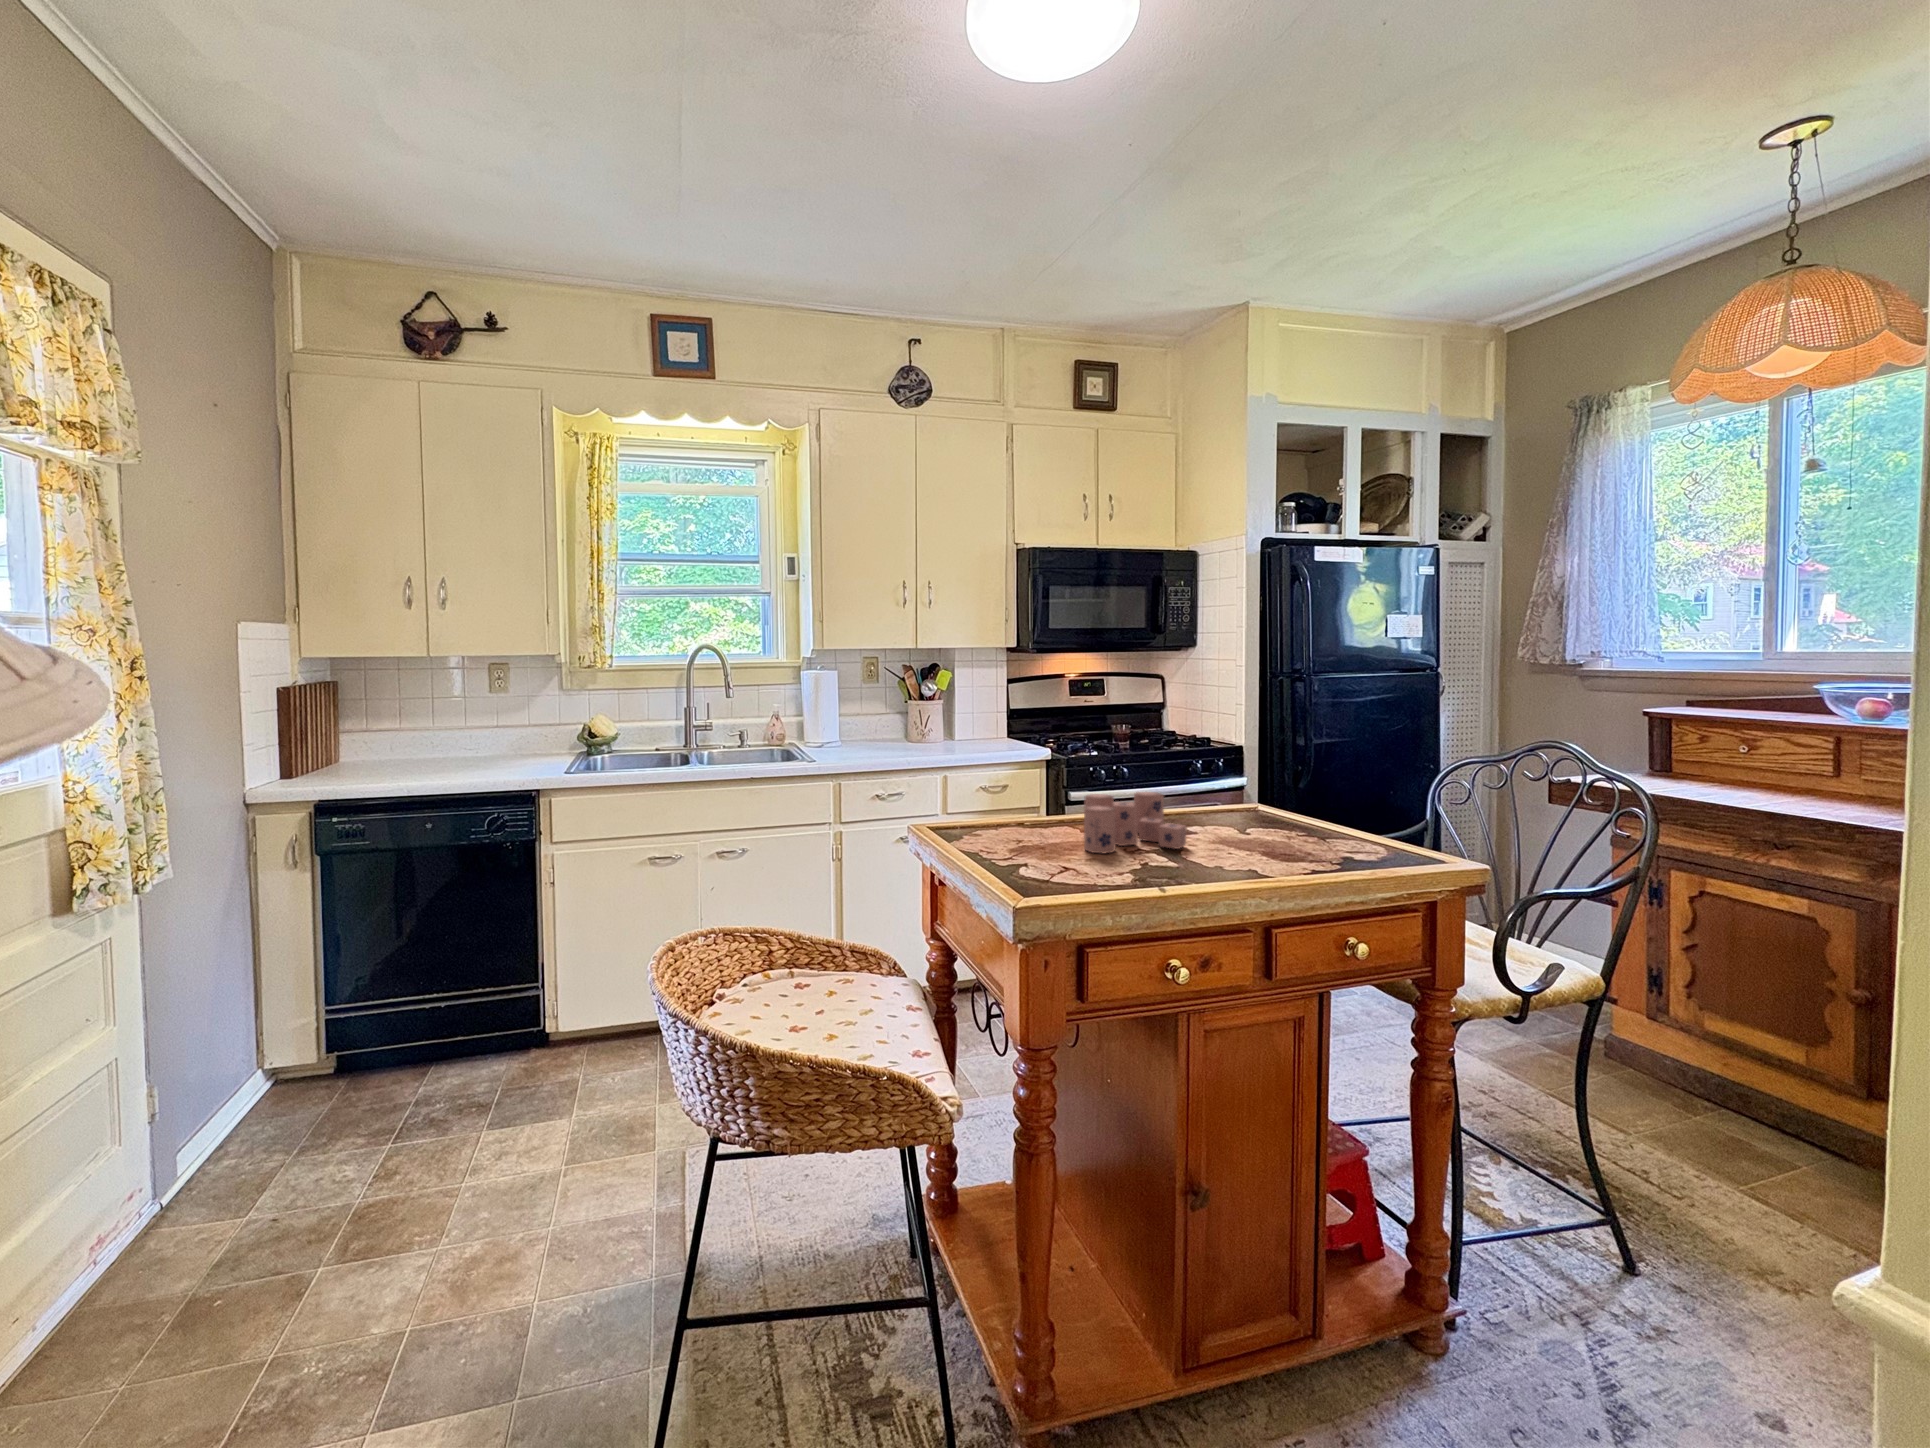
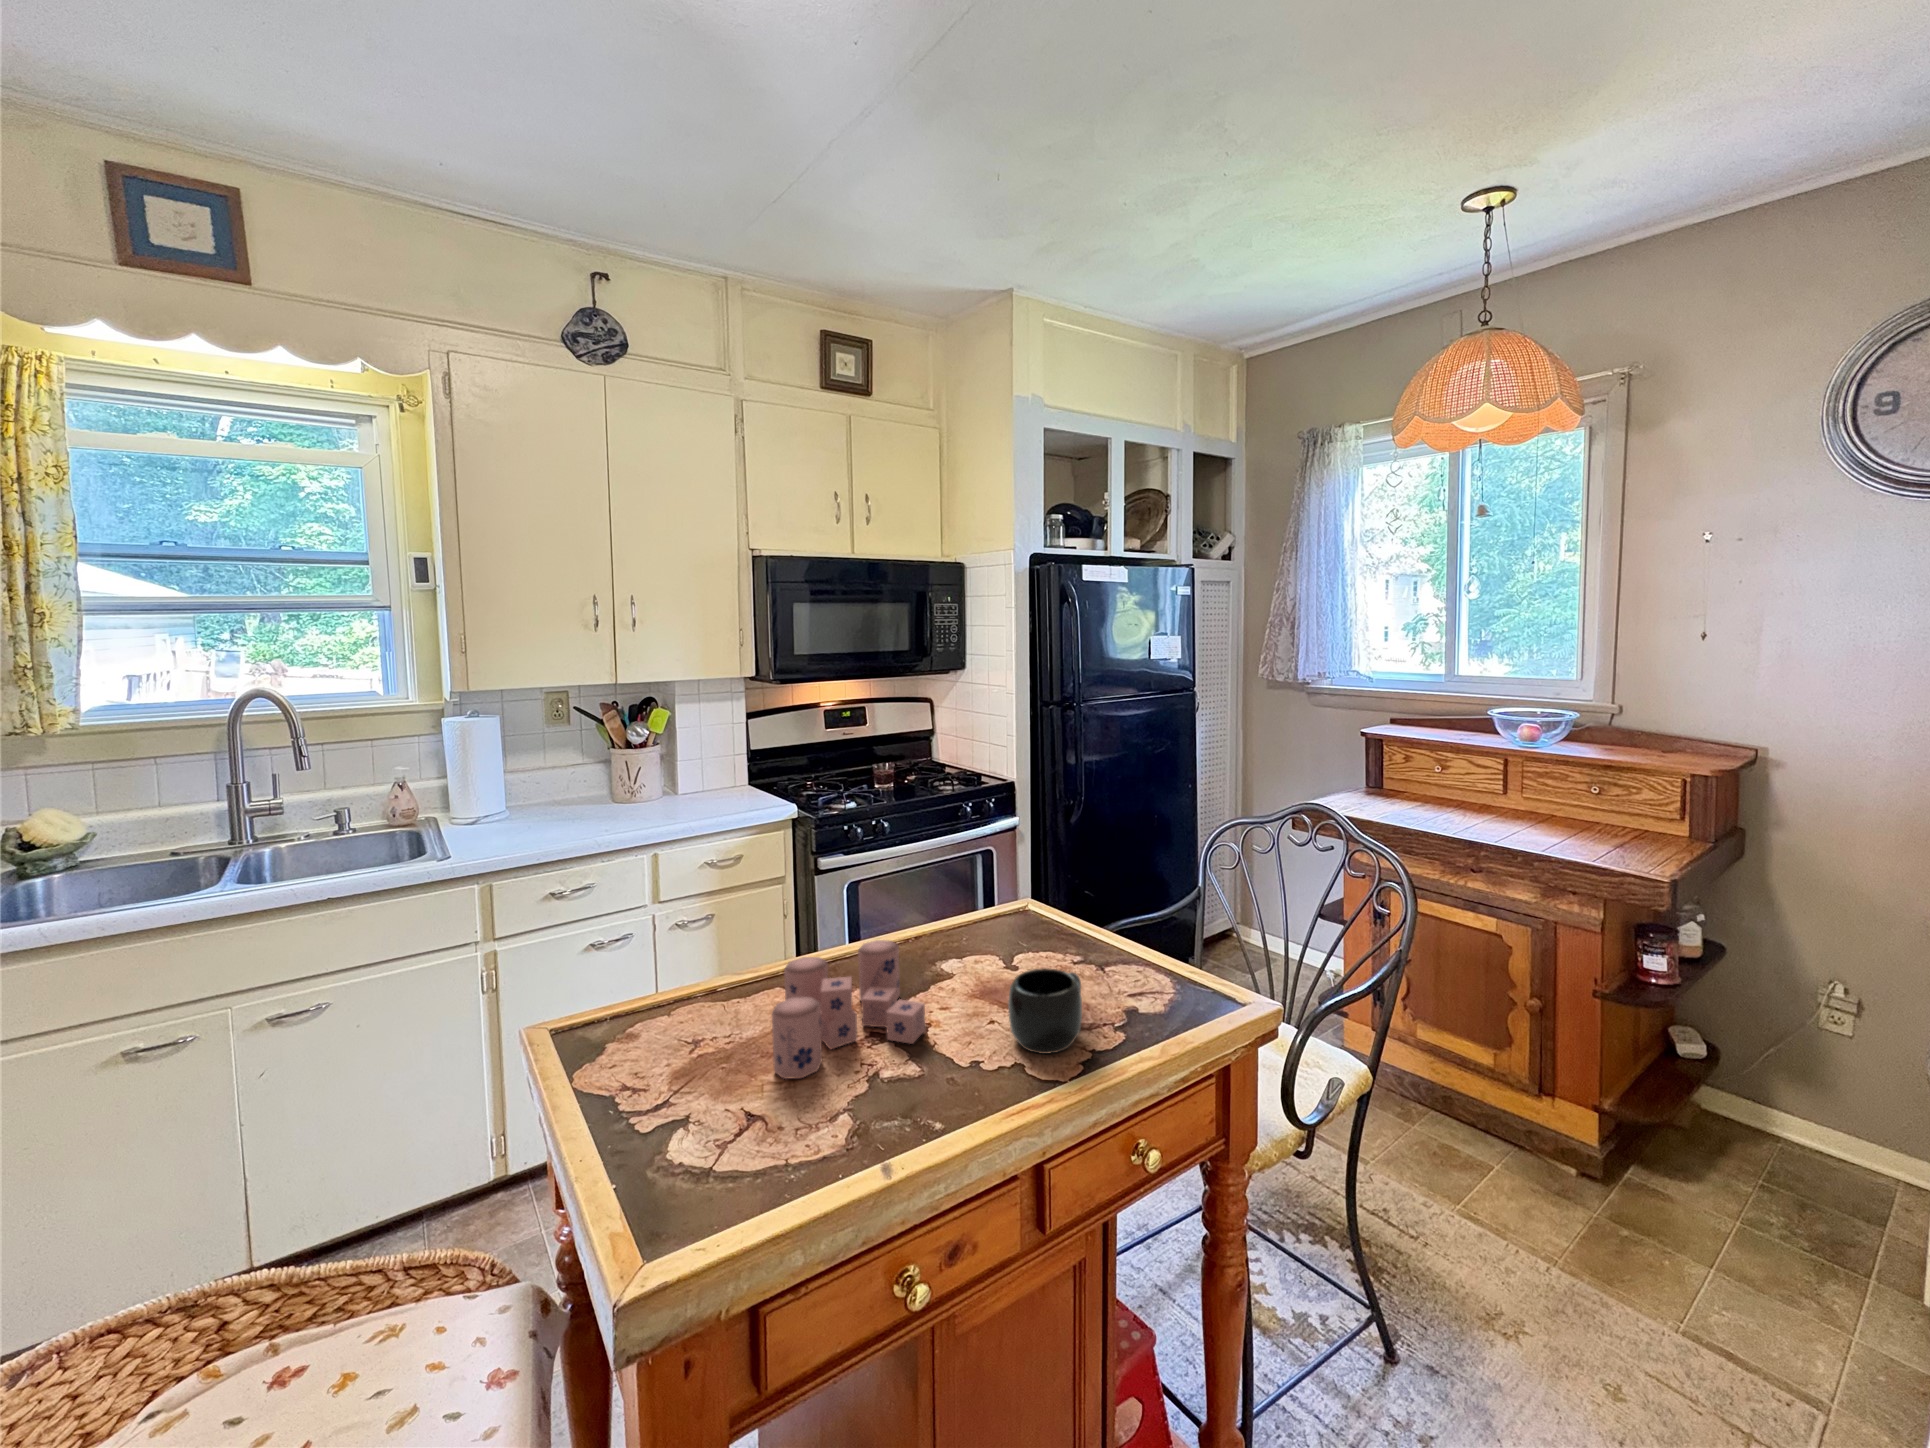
mug: none [1251,810,1311,863] -> present [1008,968,1082,1054]

